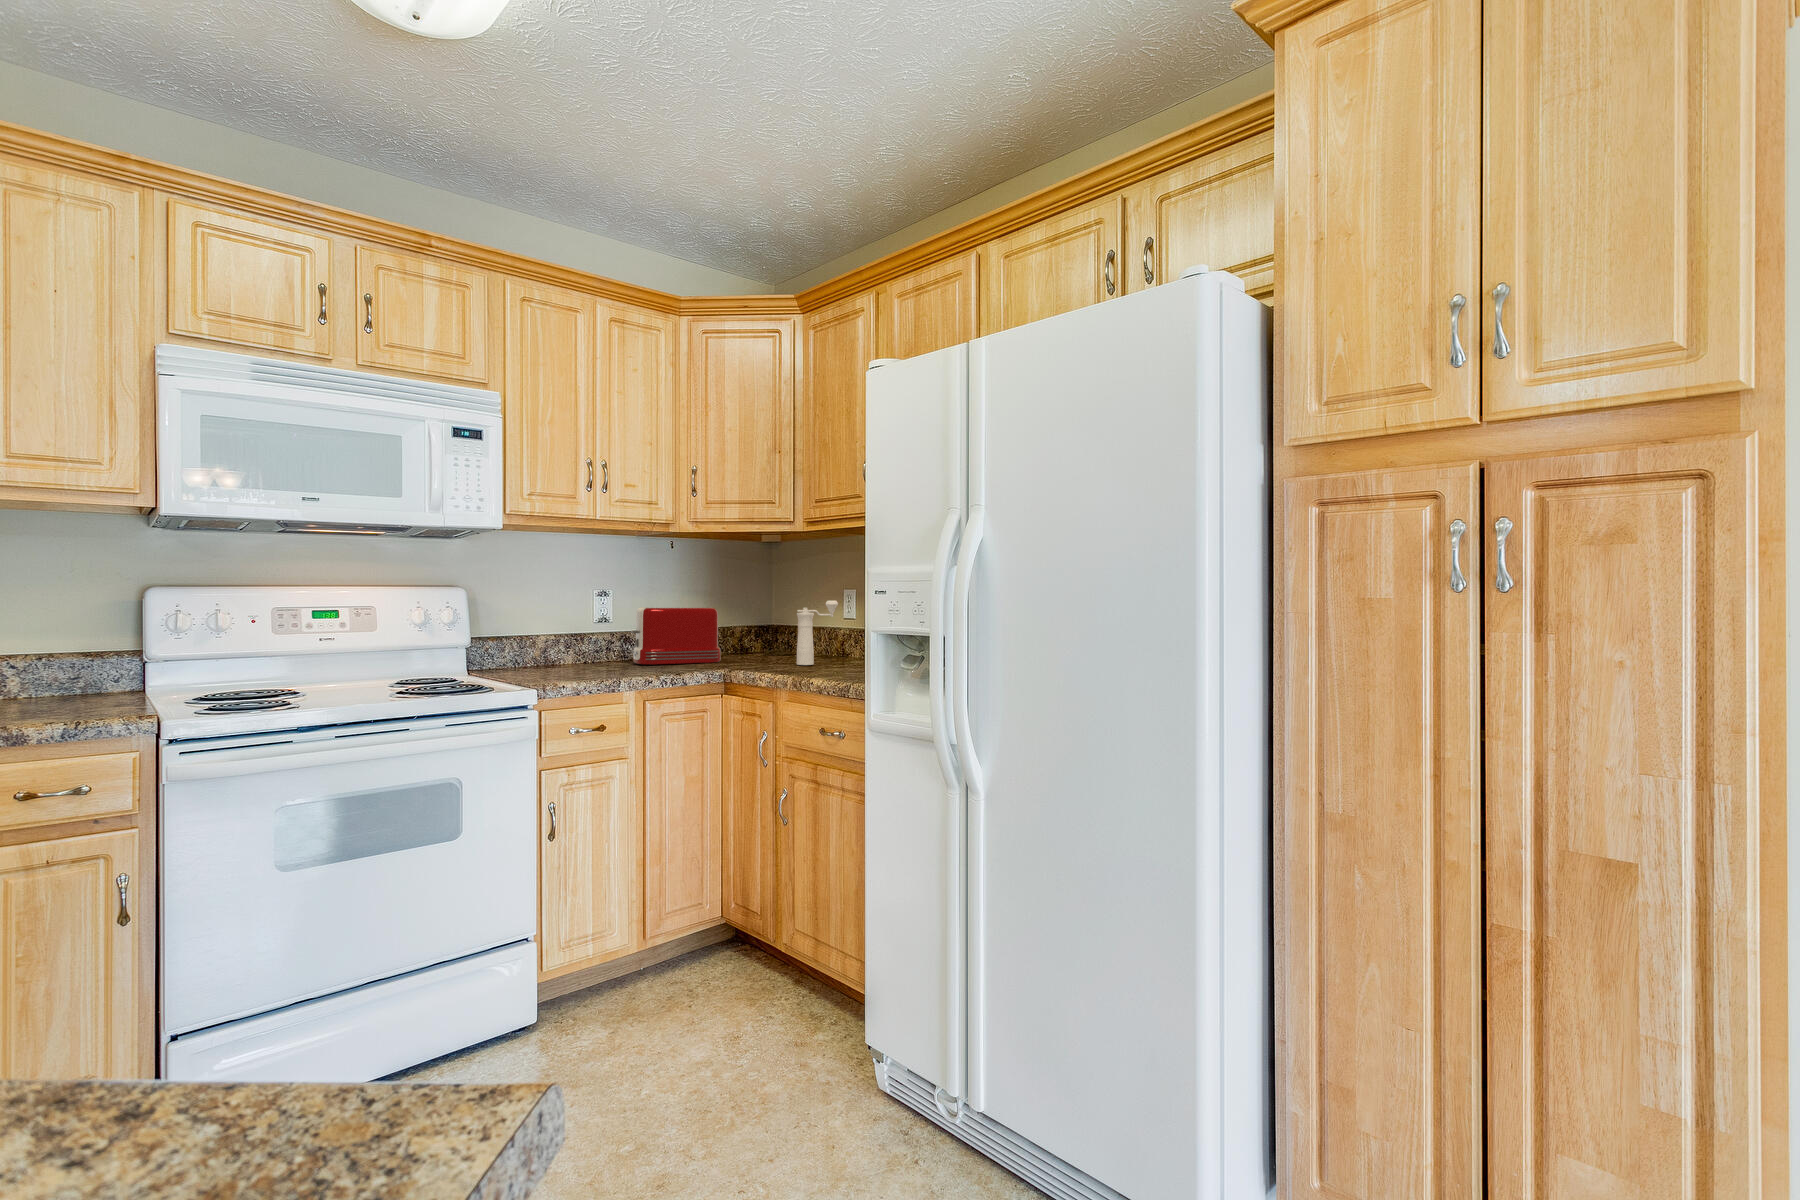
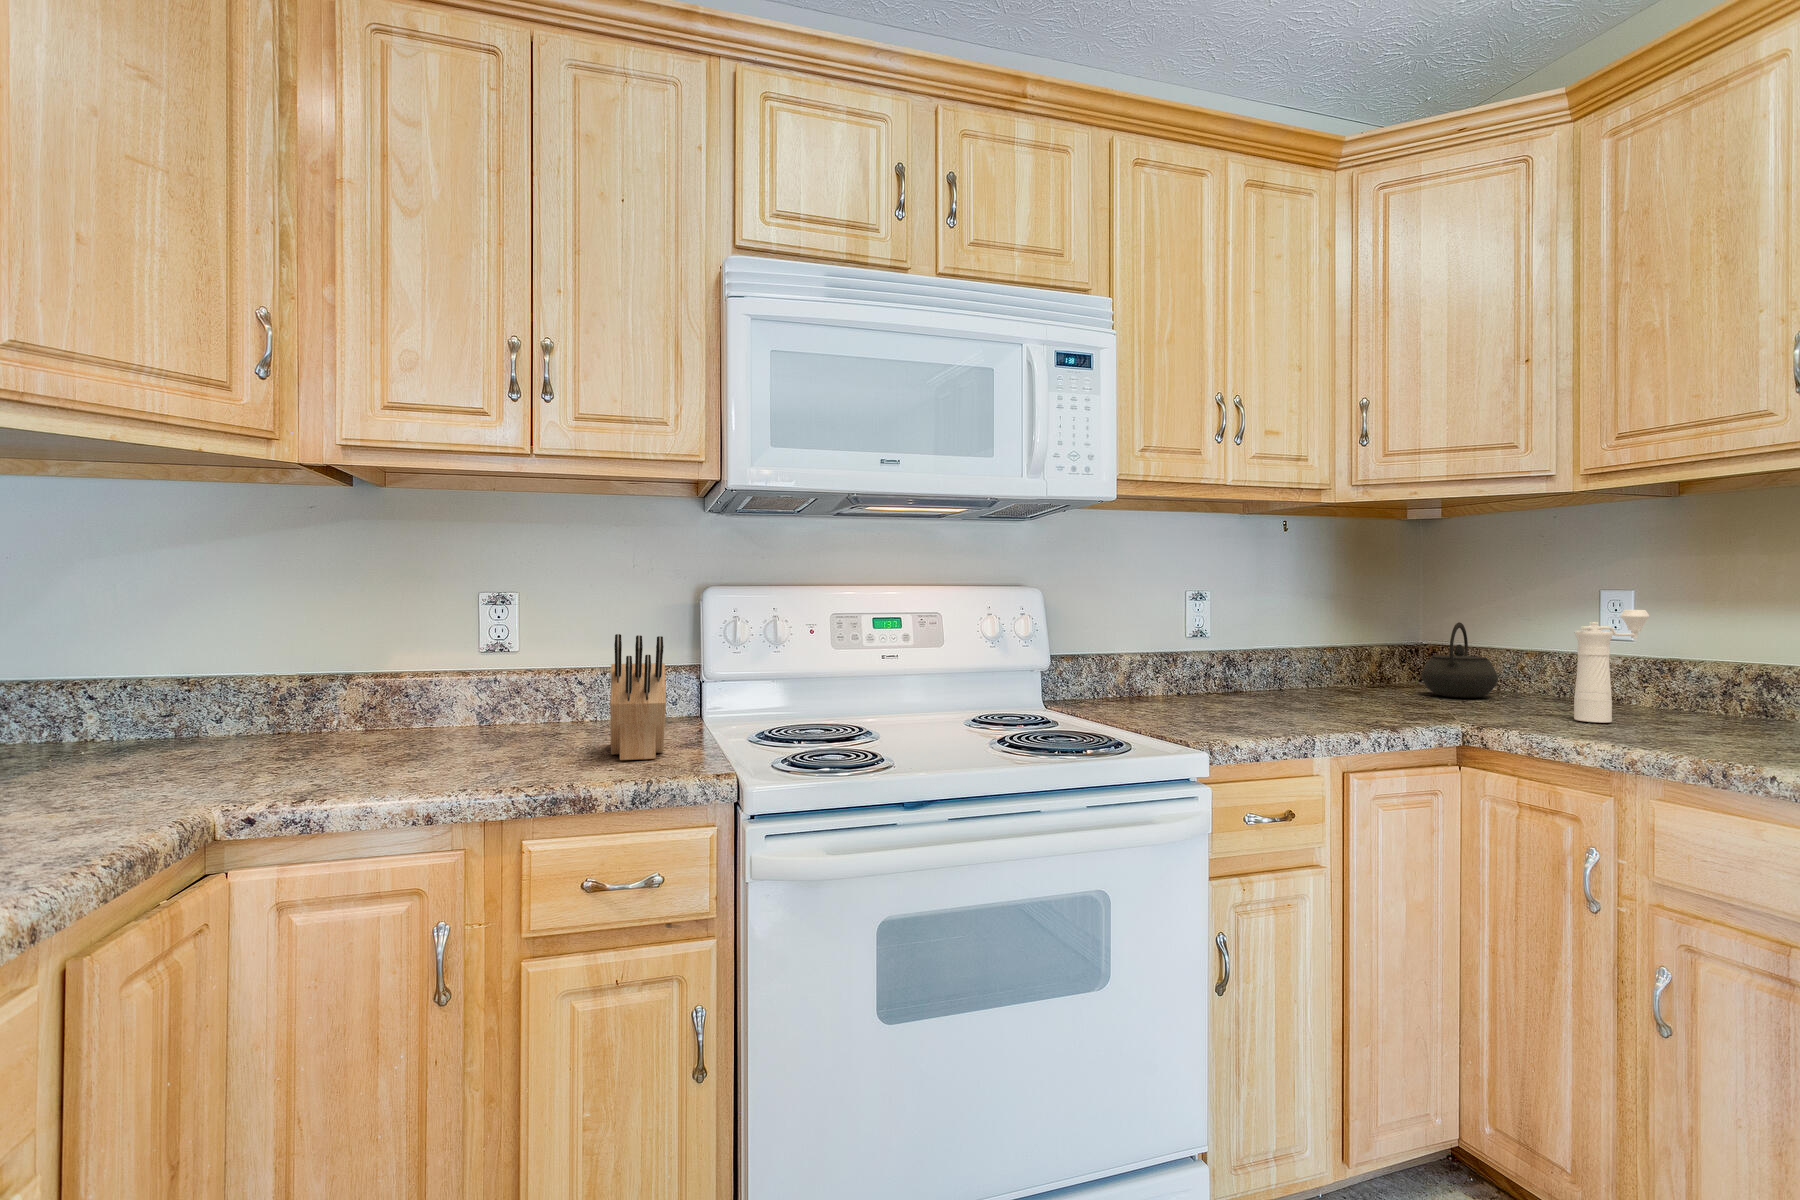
toaster: present [631,607,721,665] -> none [1257,616,1398,705]
kettle: none [747,610,789,657] -> present [1421,622,1498,698]
knife block: none [40,619,96,714] -> present [610,634,666,760]

